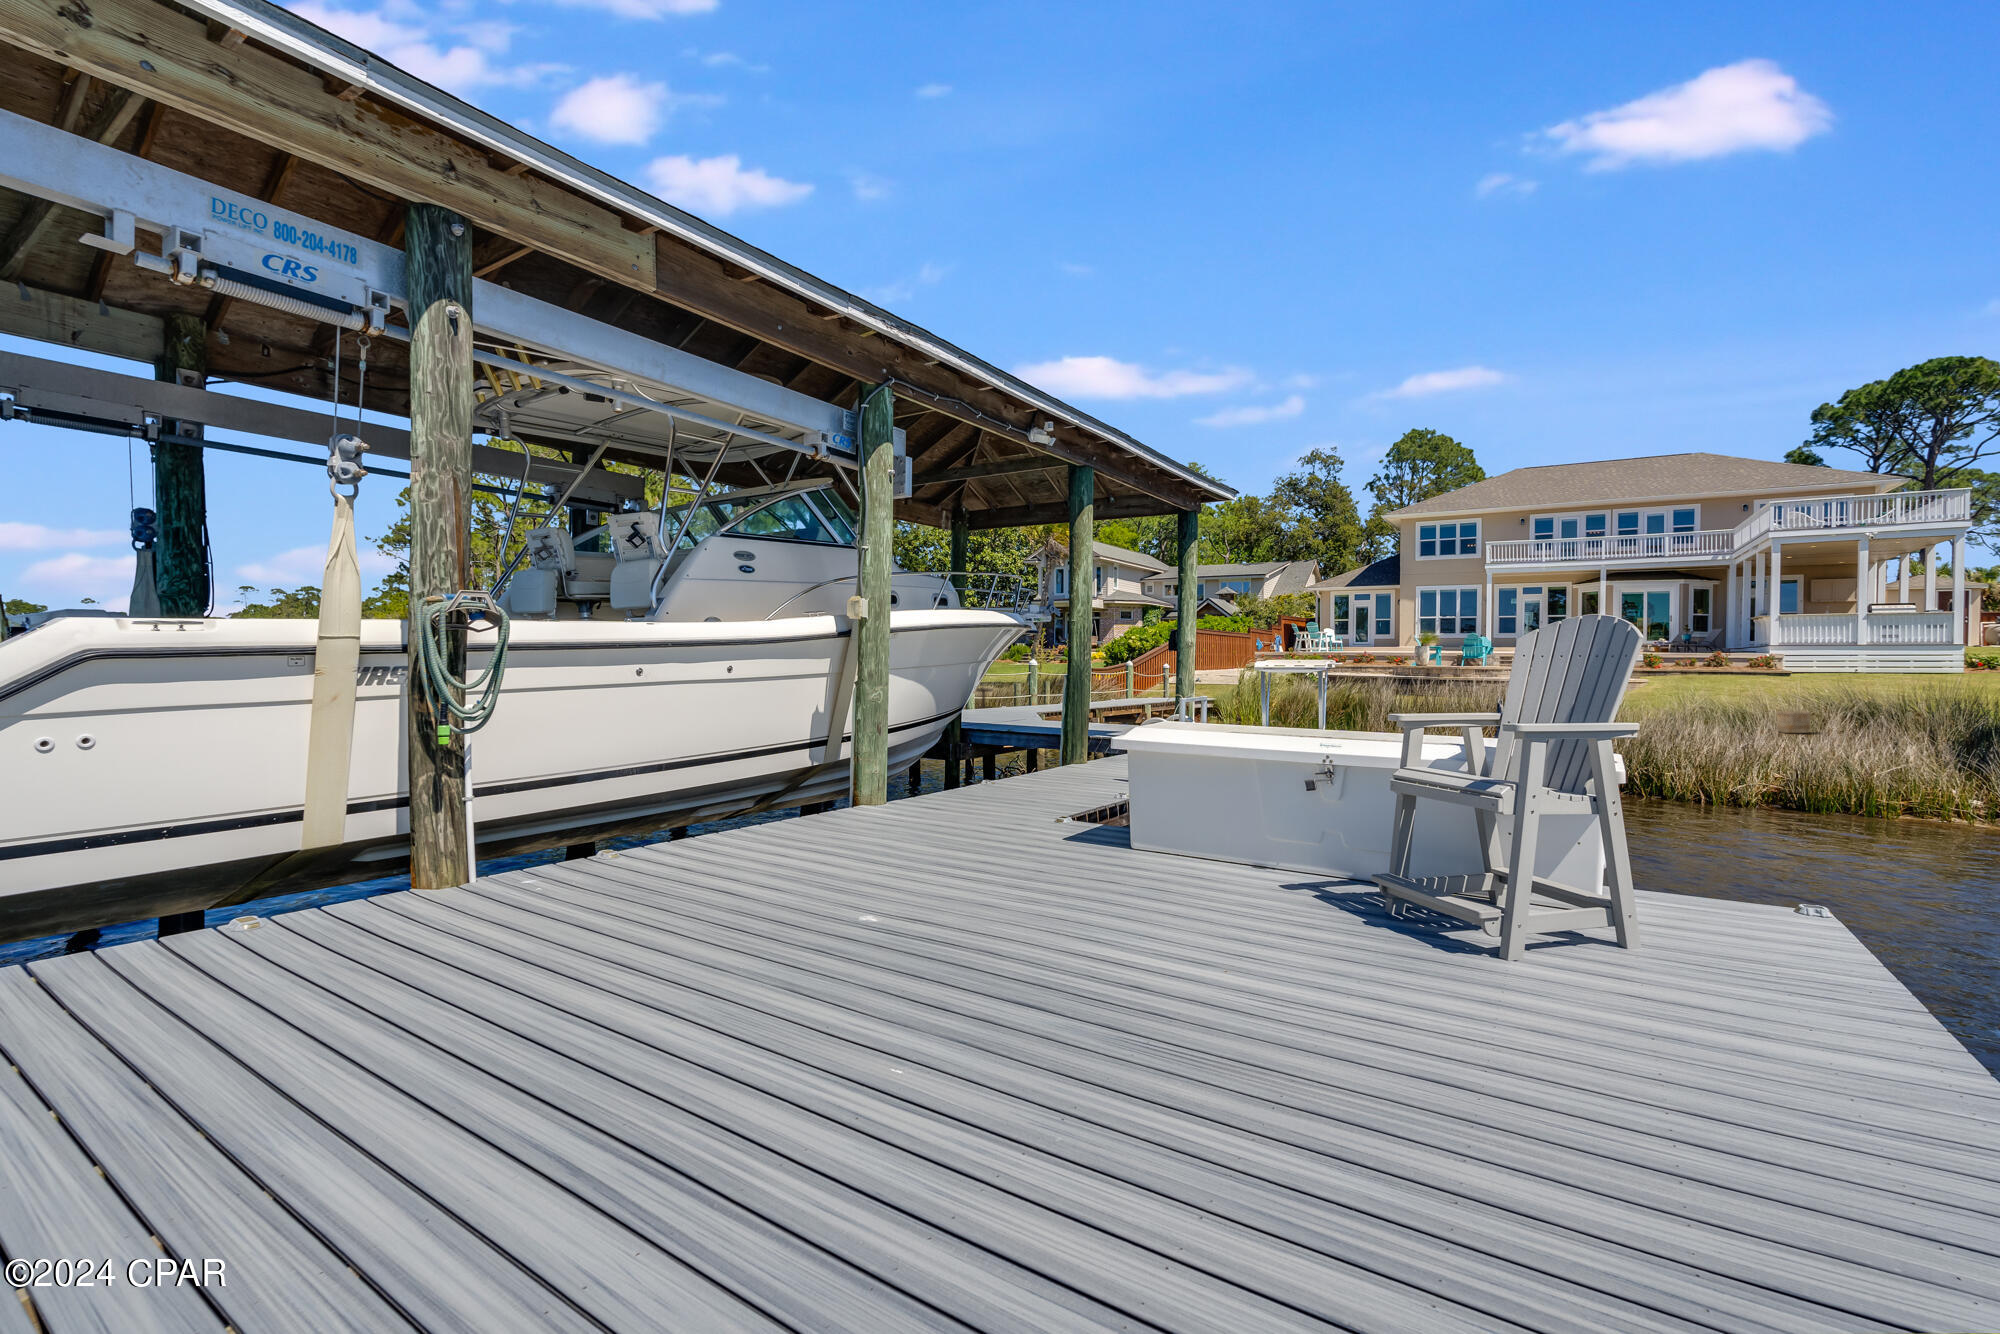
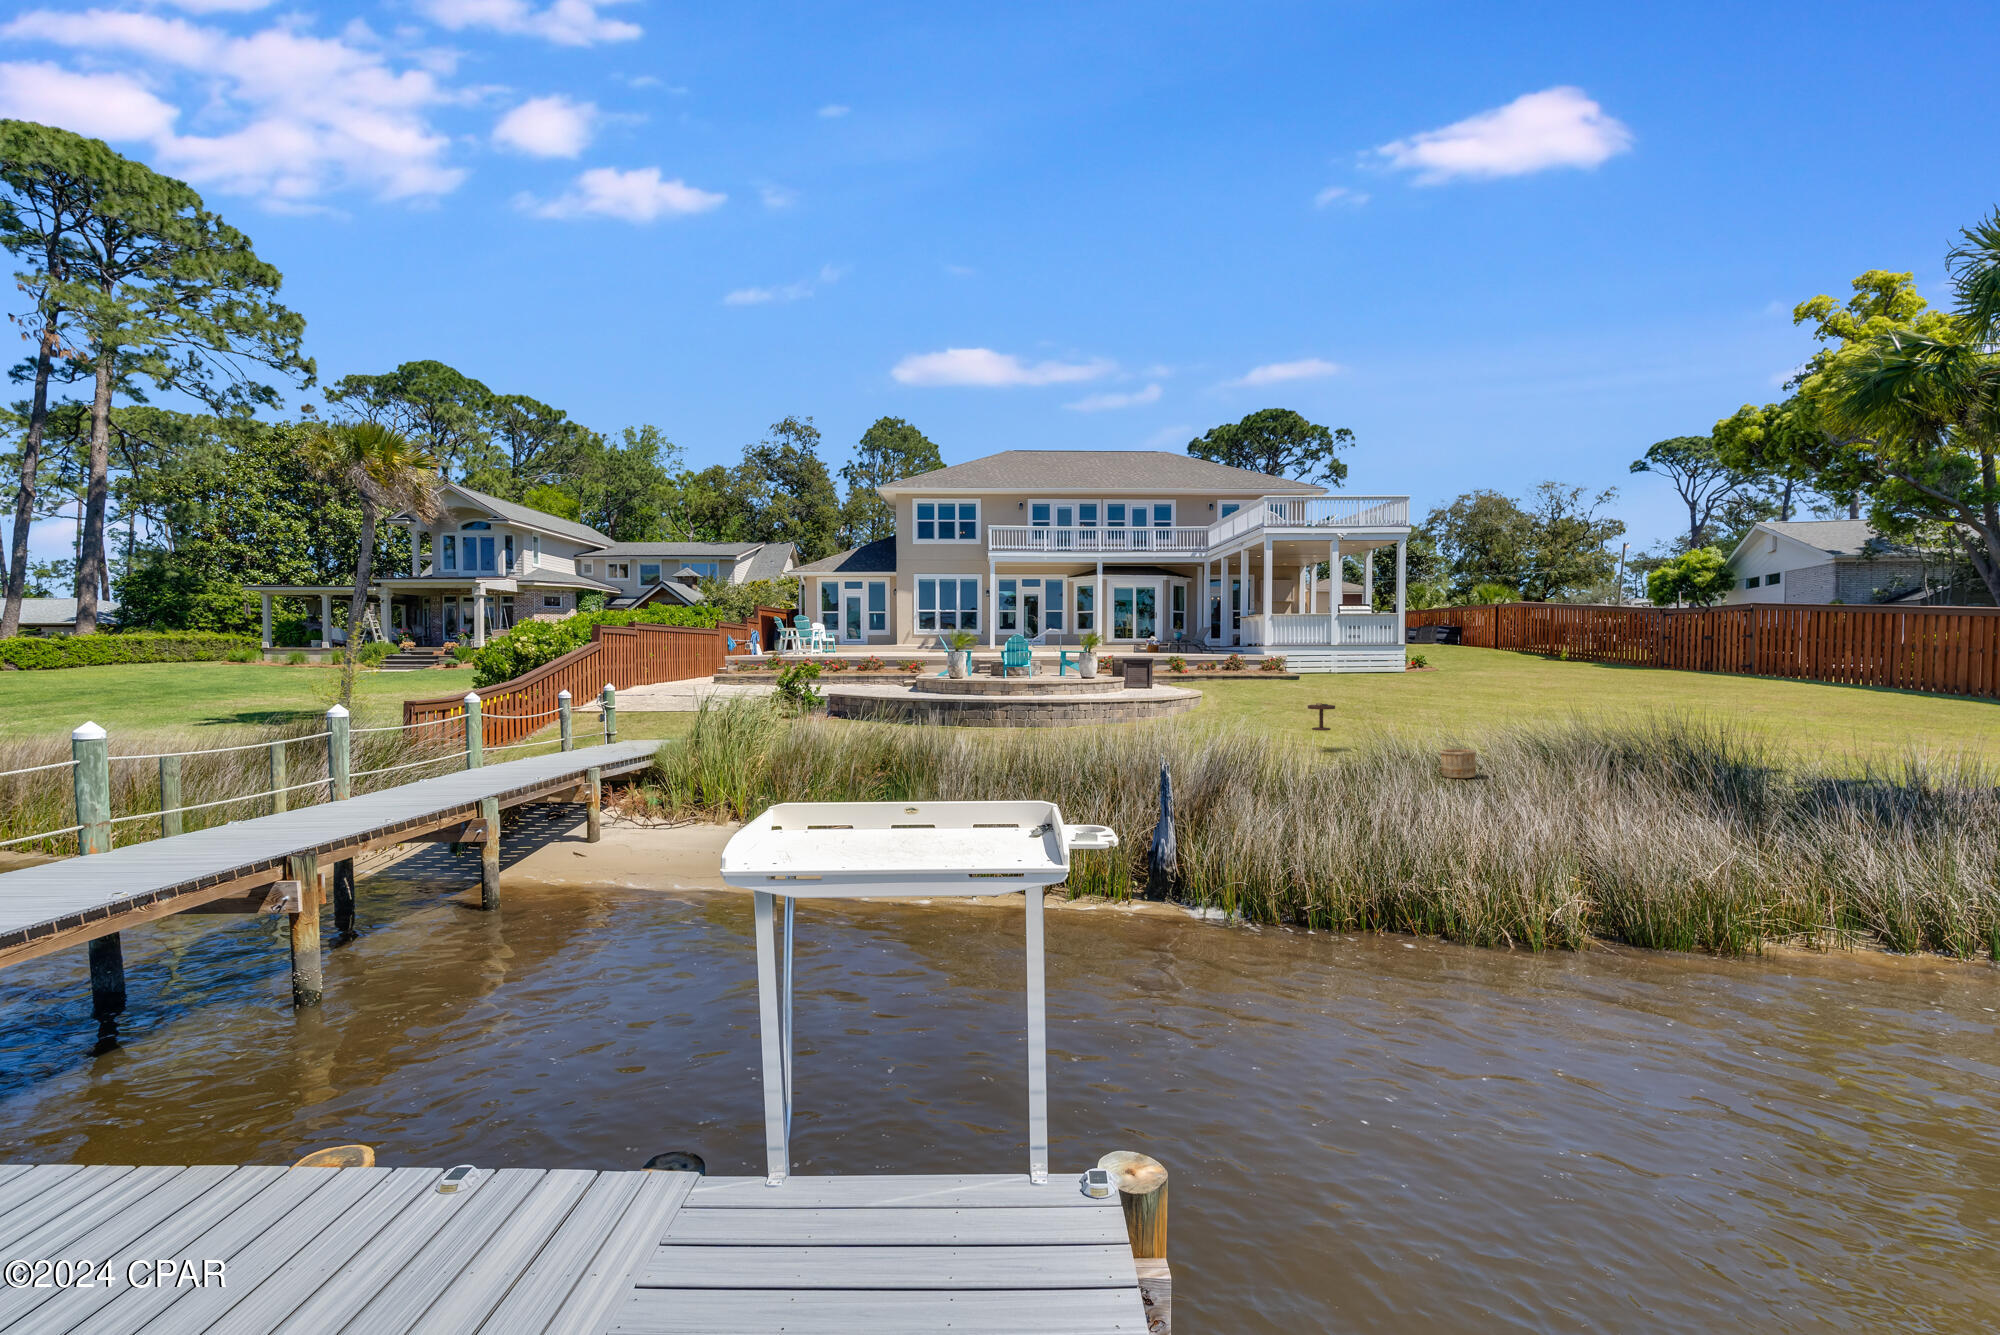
side table: present [976,688,993,708] -> present [1308,703,1335,731]

